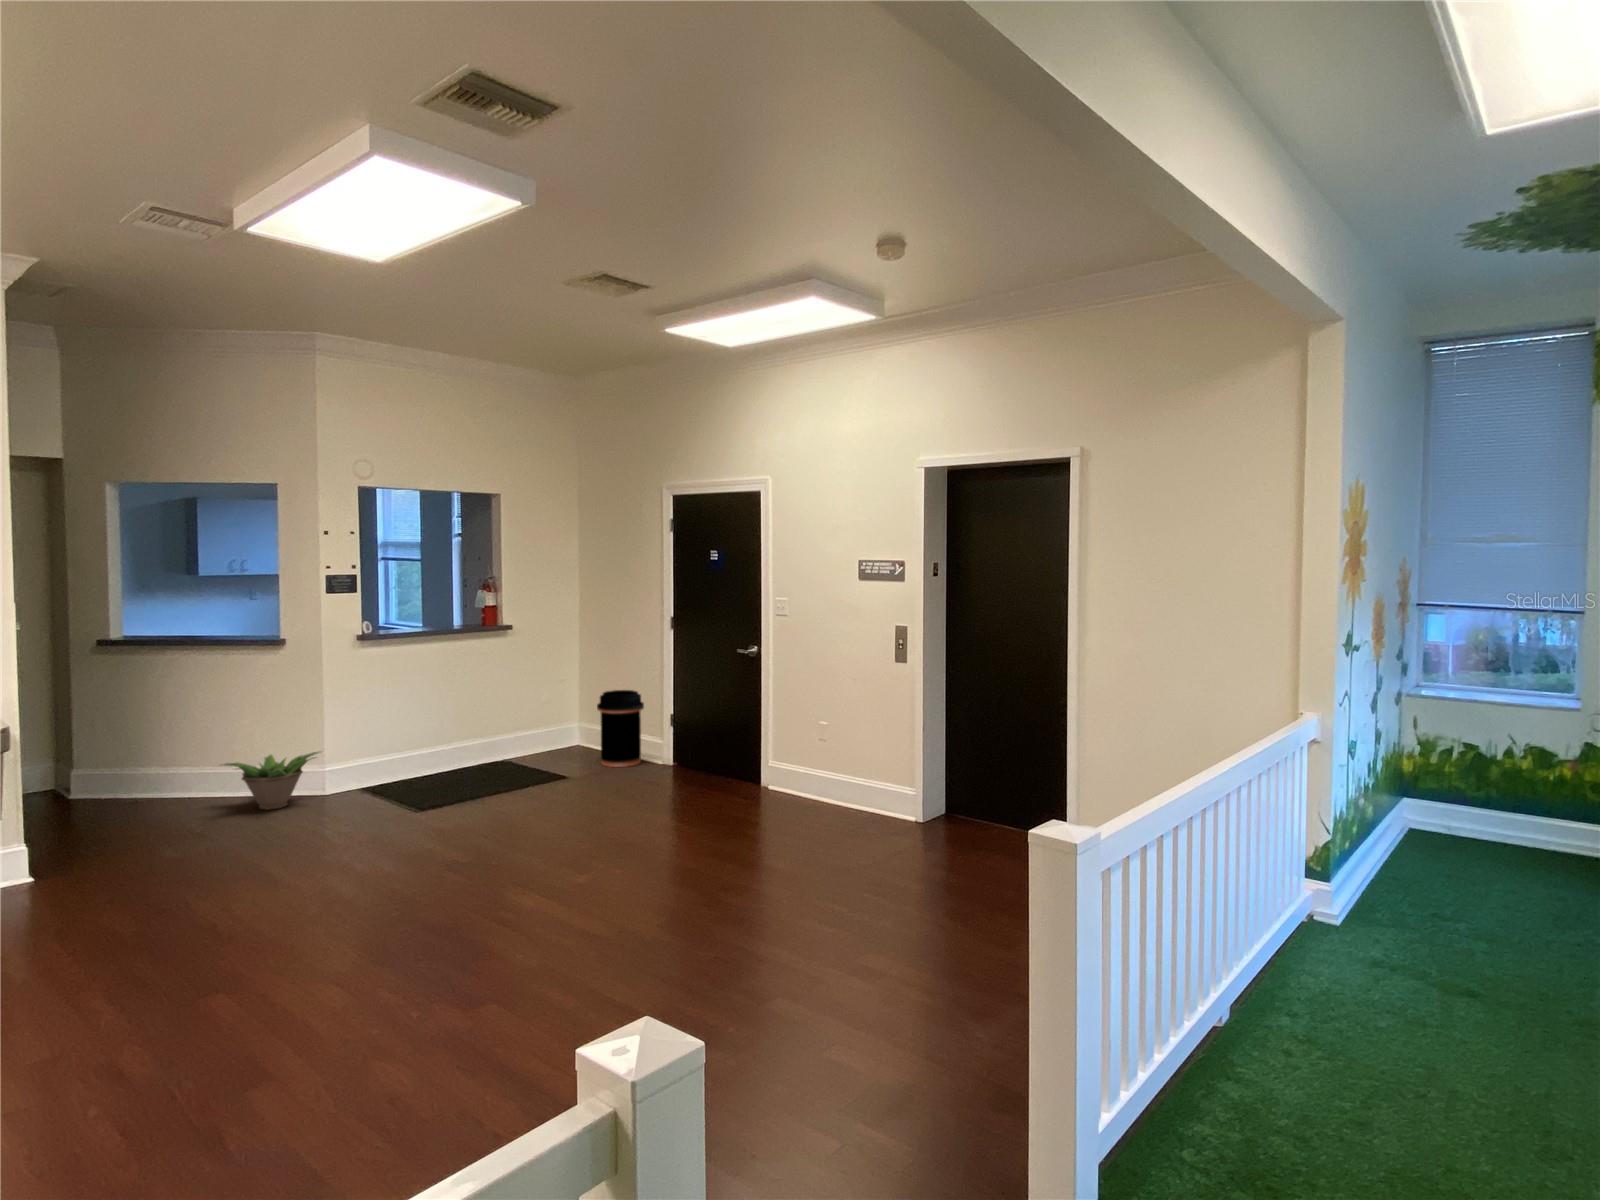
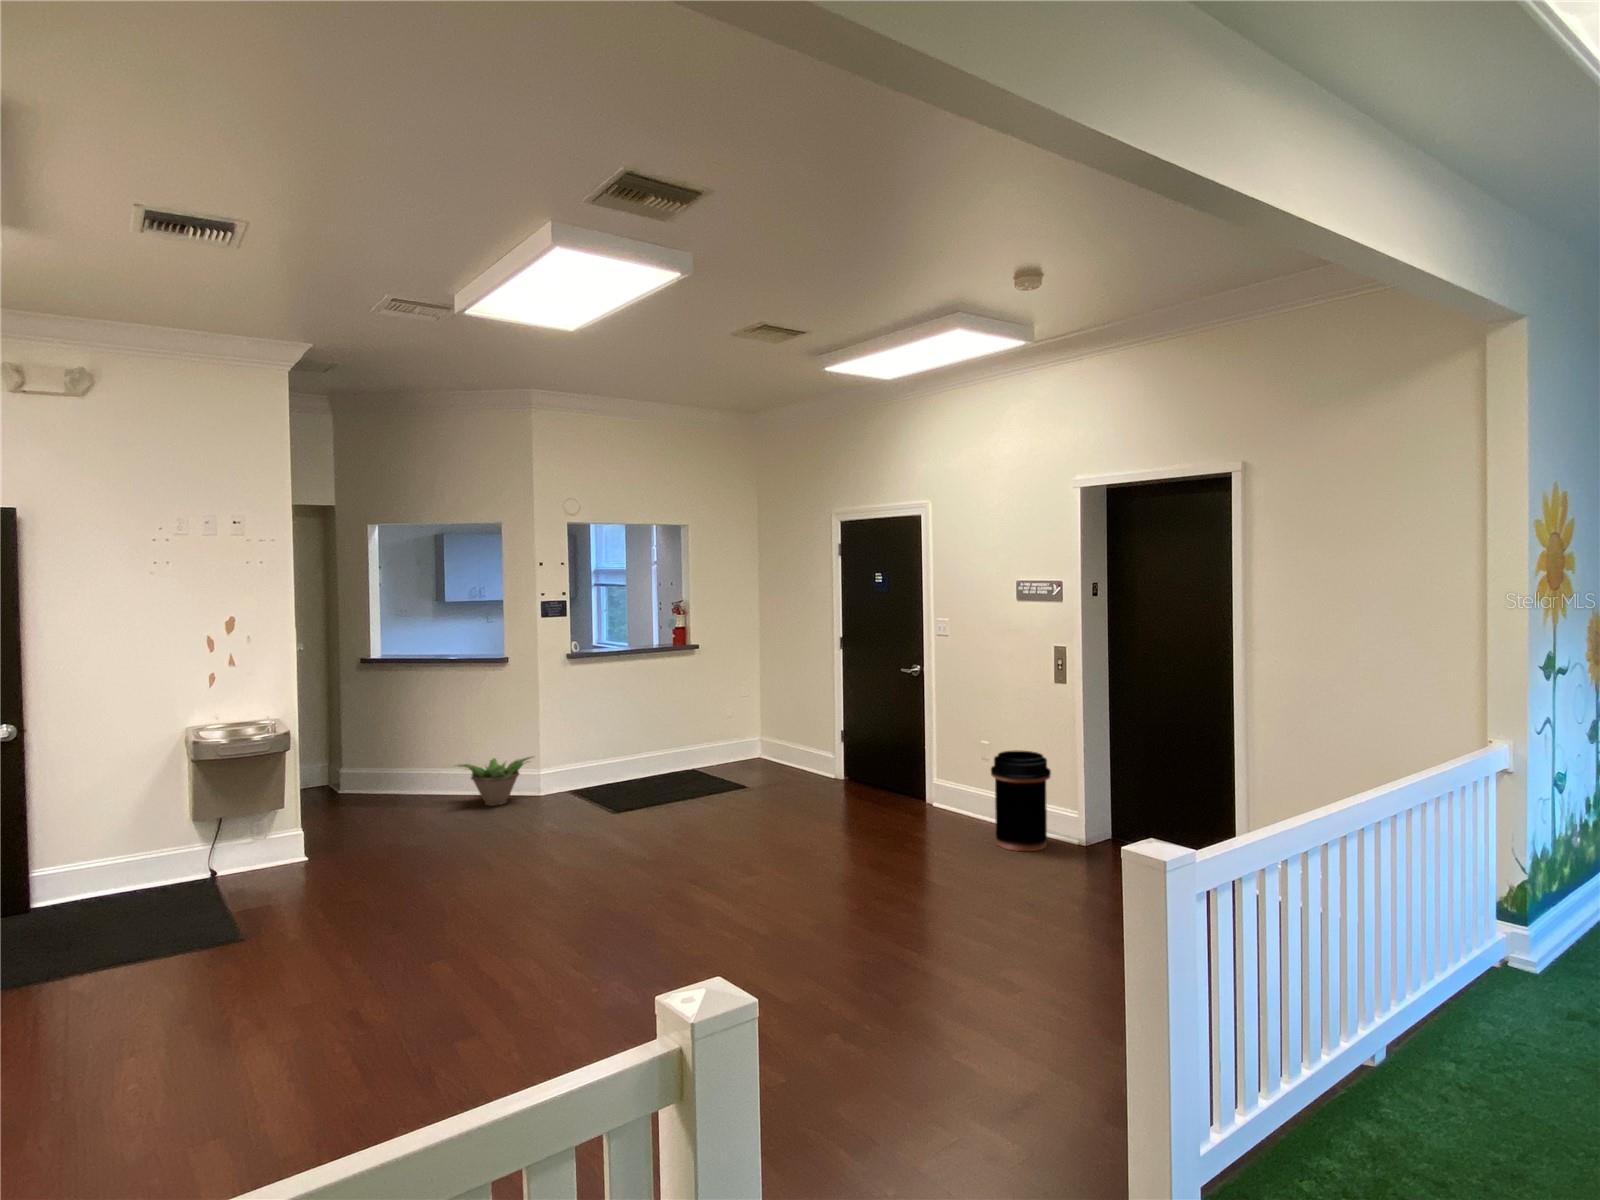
trash can: present [597,690,644,767] -> present [991,750,1051,851]

